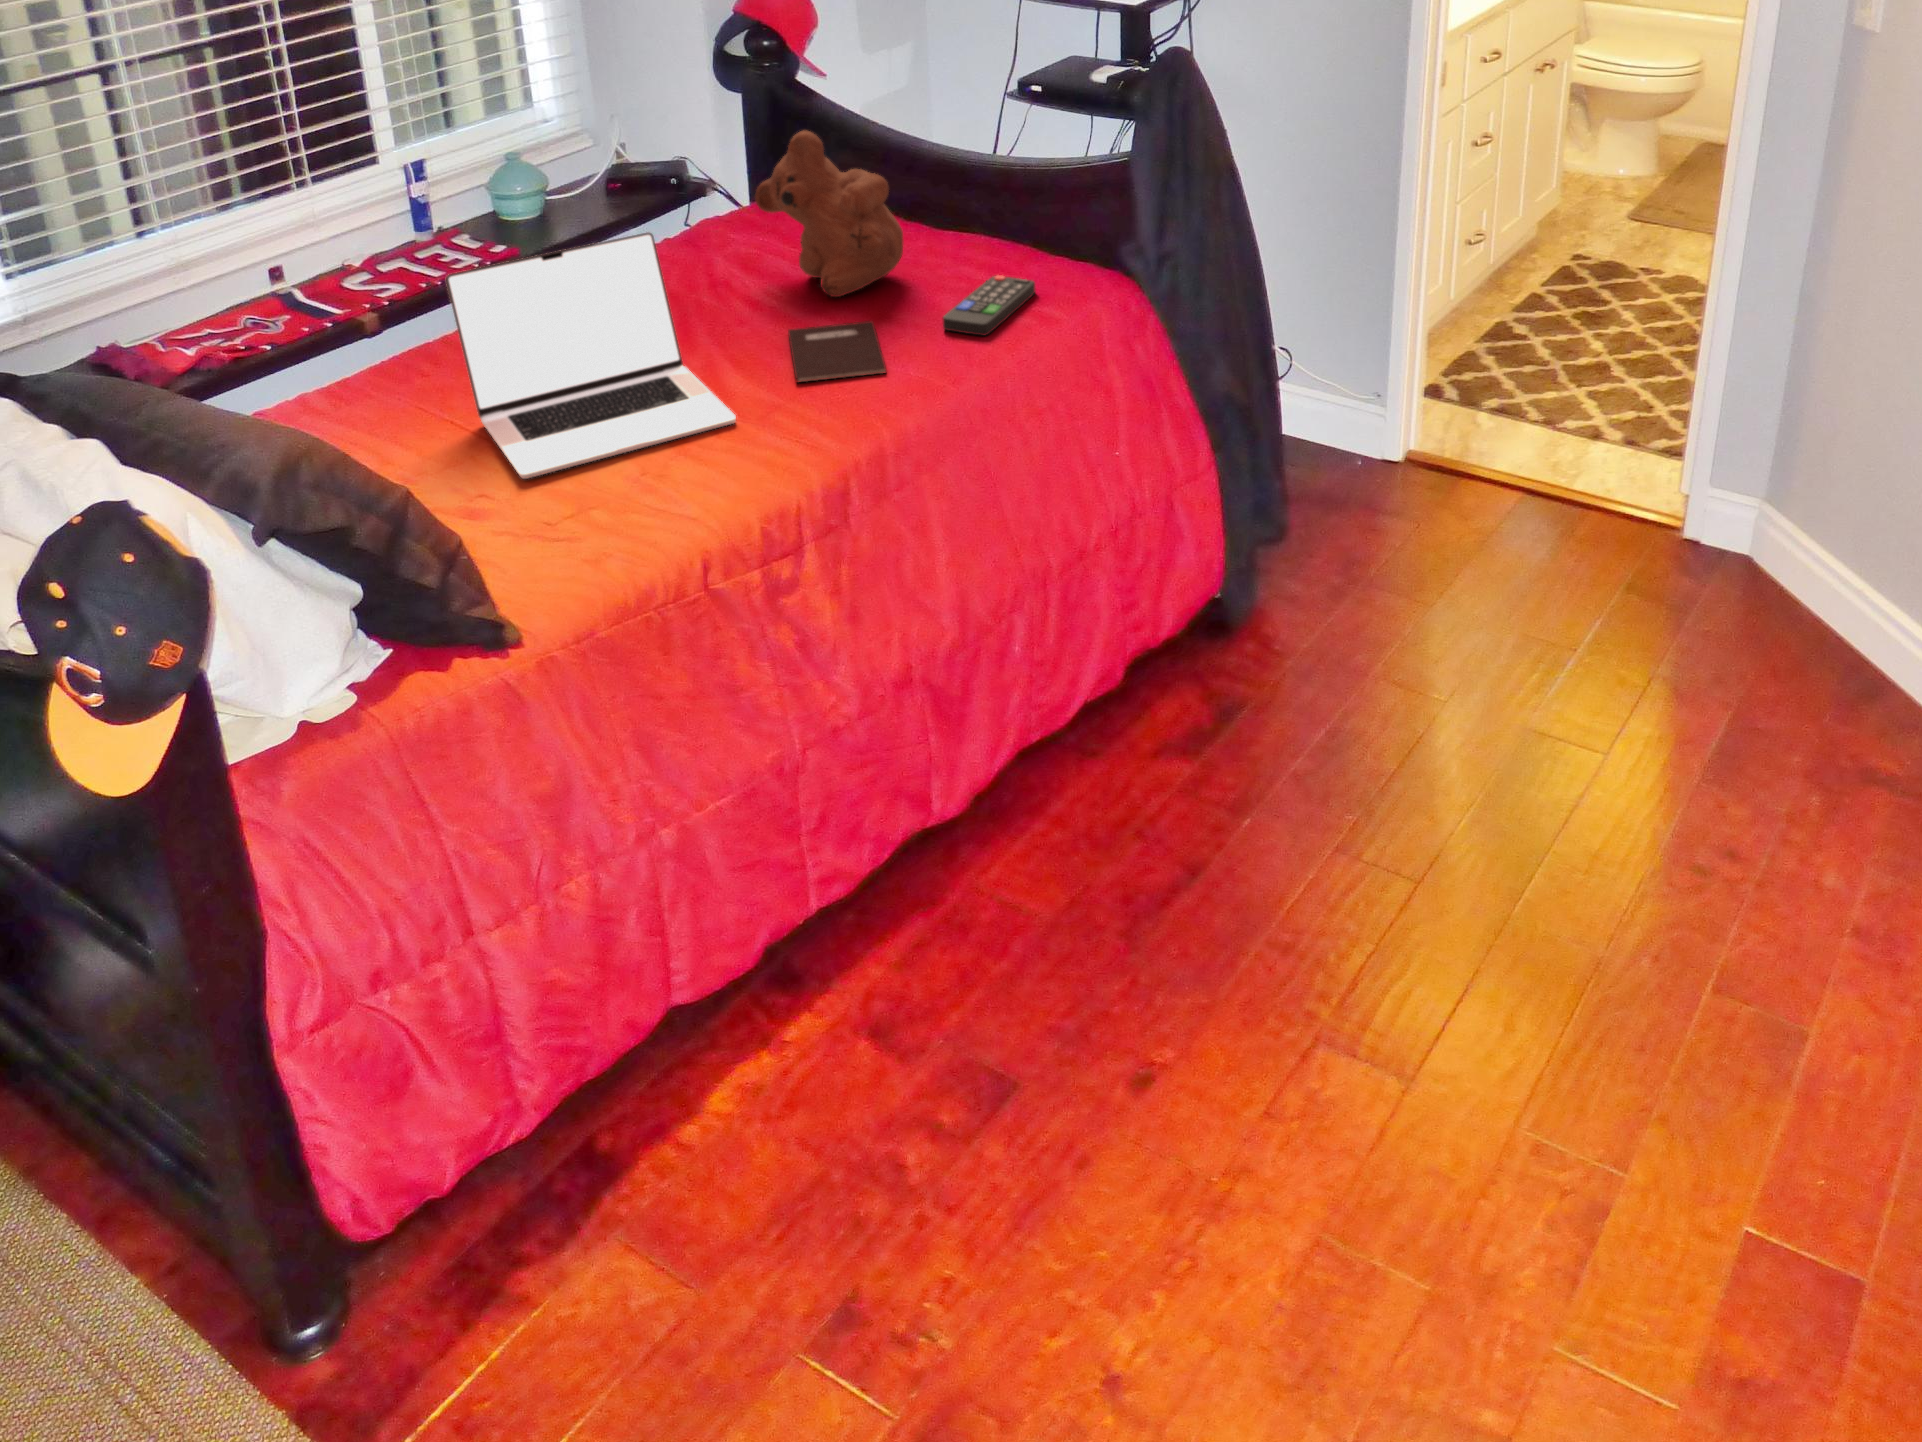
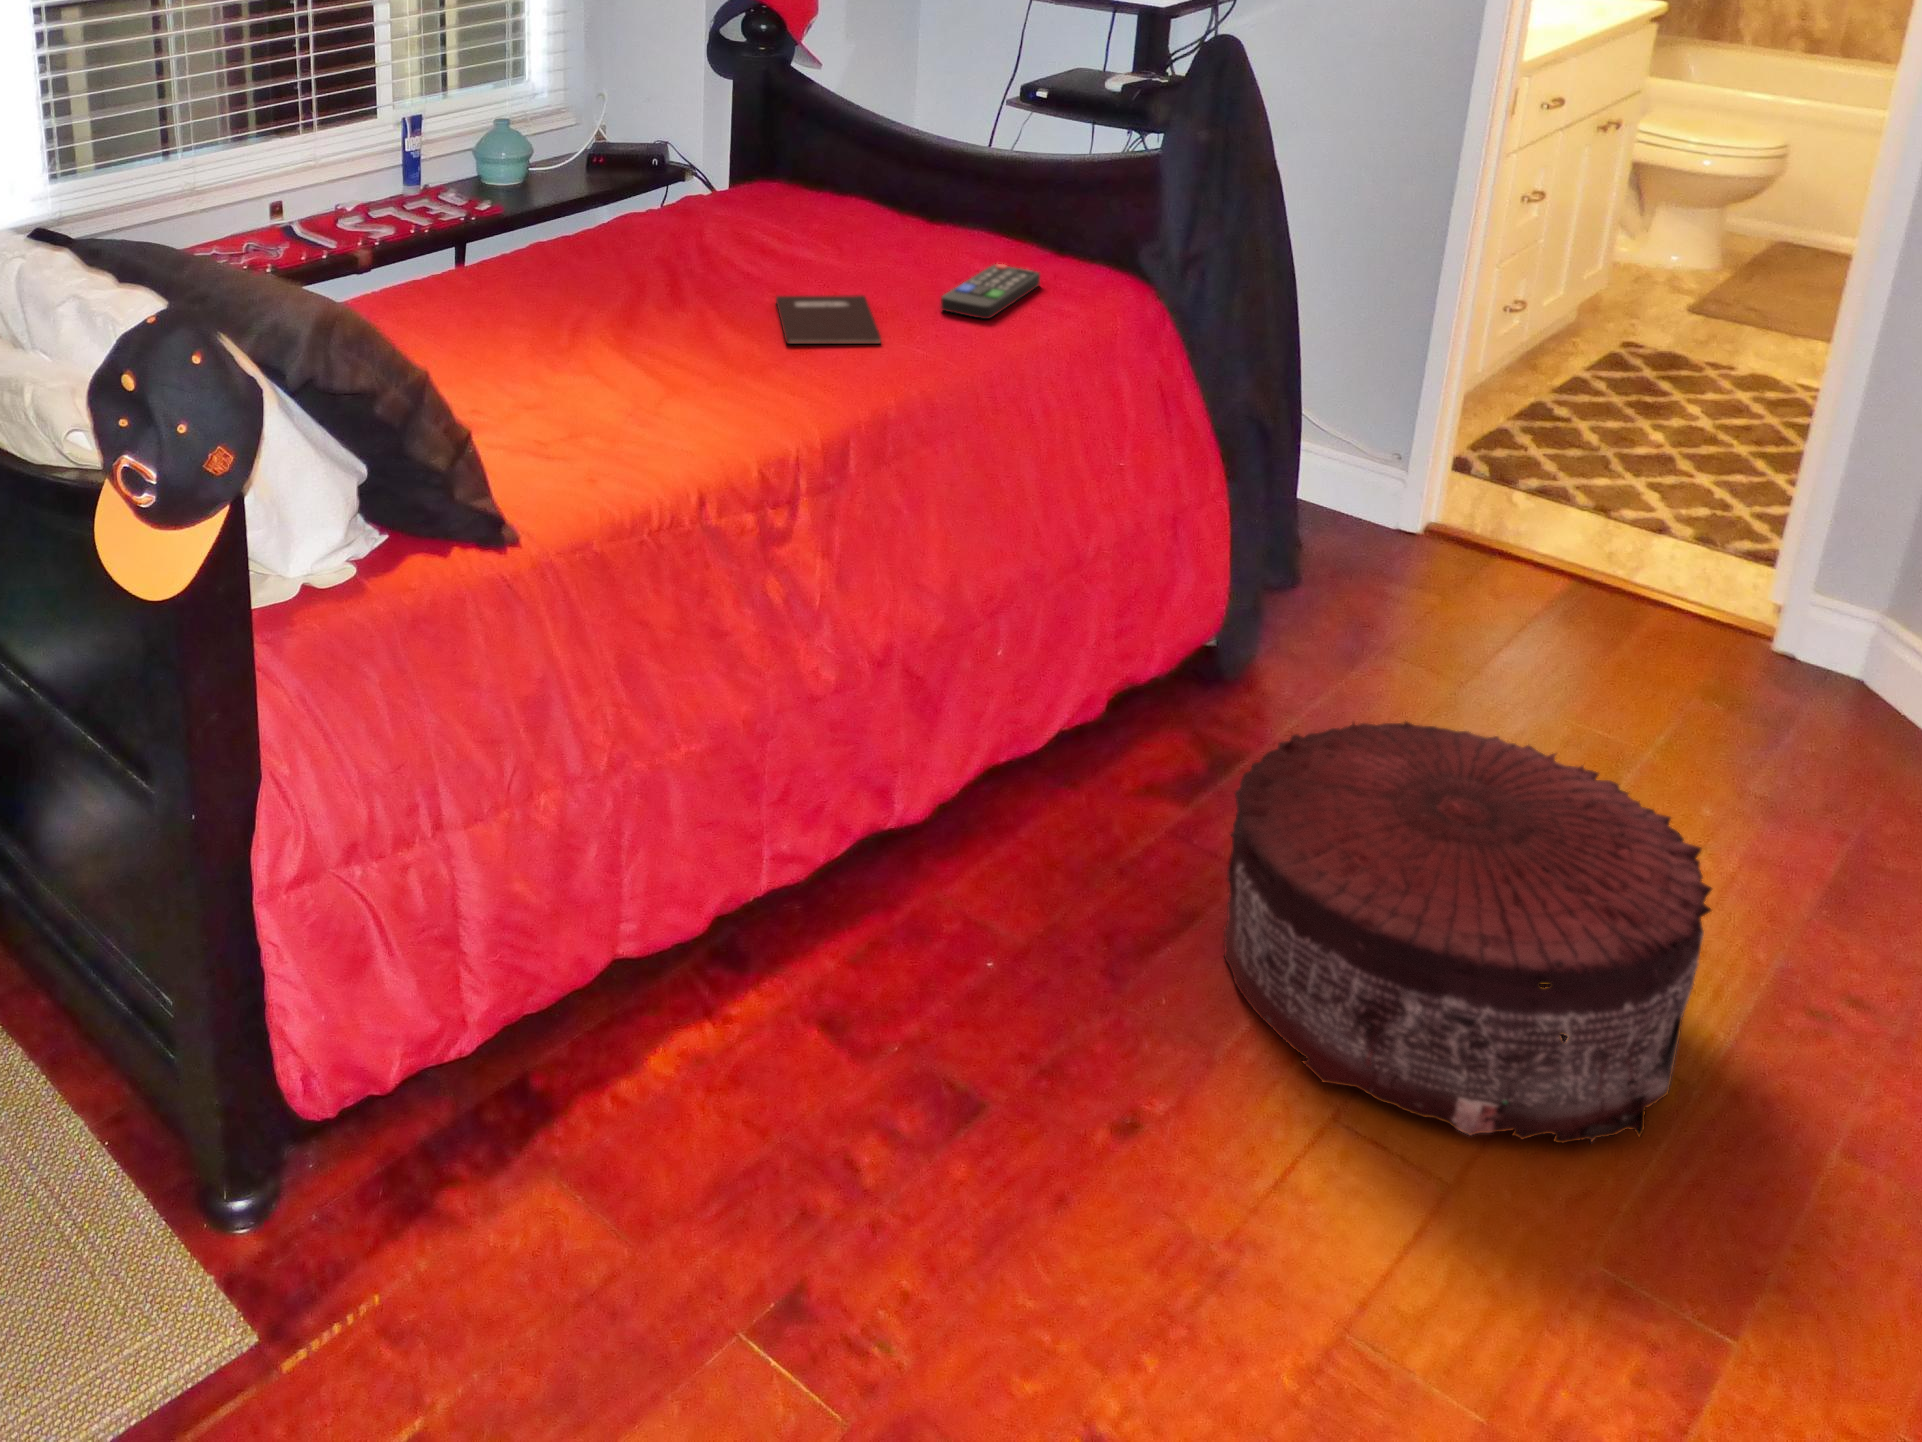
teddy bear: present [755,130,903,297] -> none [748,100,899,272]
laptop: present [446,232,736,479] -> none [451,180,726,402]
pouf: none [1223,666,1610,1037] -> present [1224,722,1712,1143]

